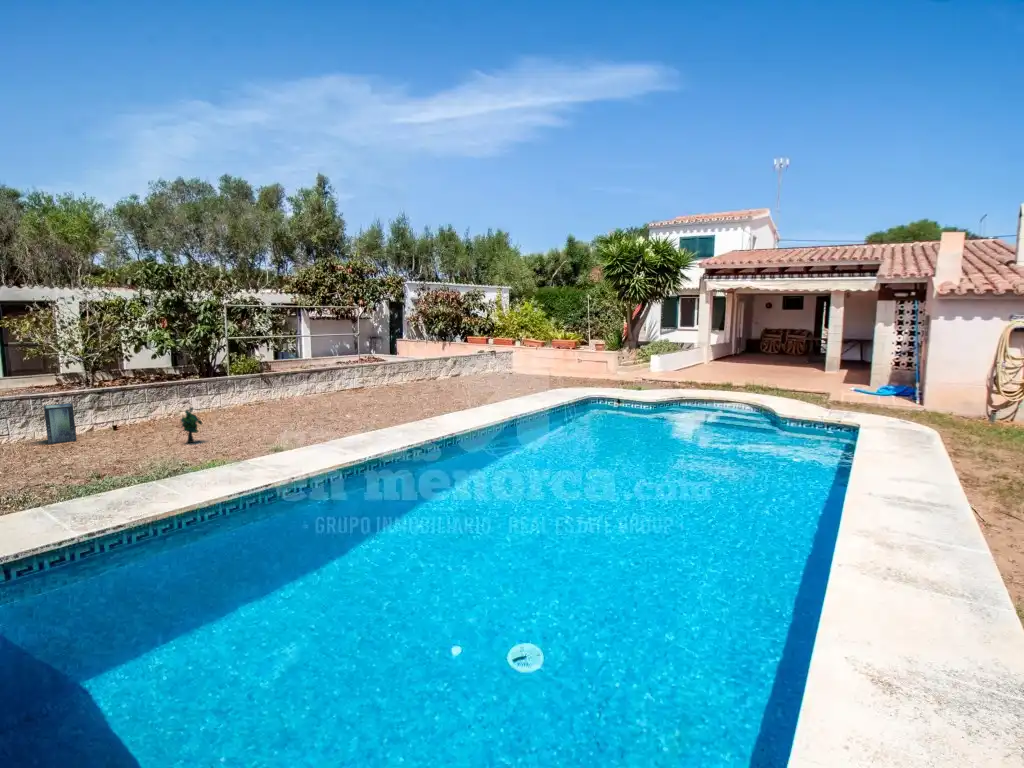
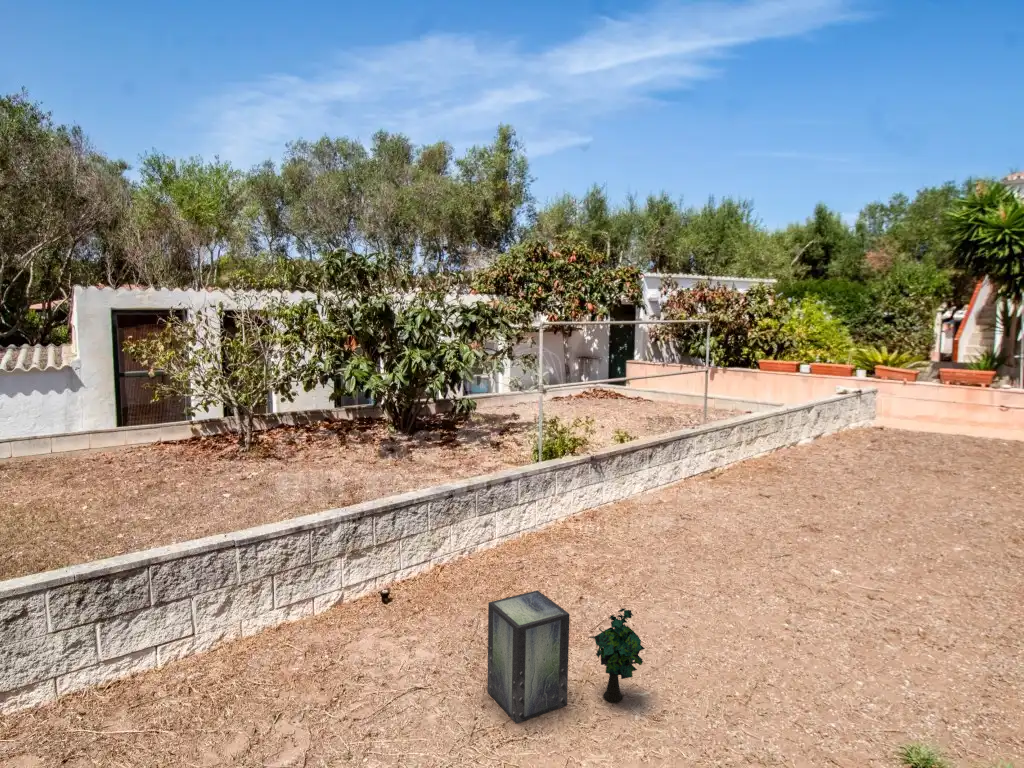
storage box: present [44,403,77,444] -> present [487,590,570,724]

